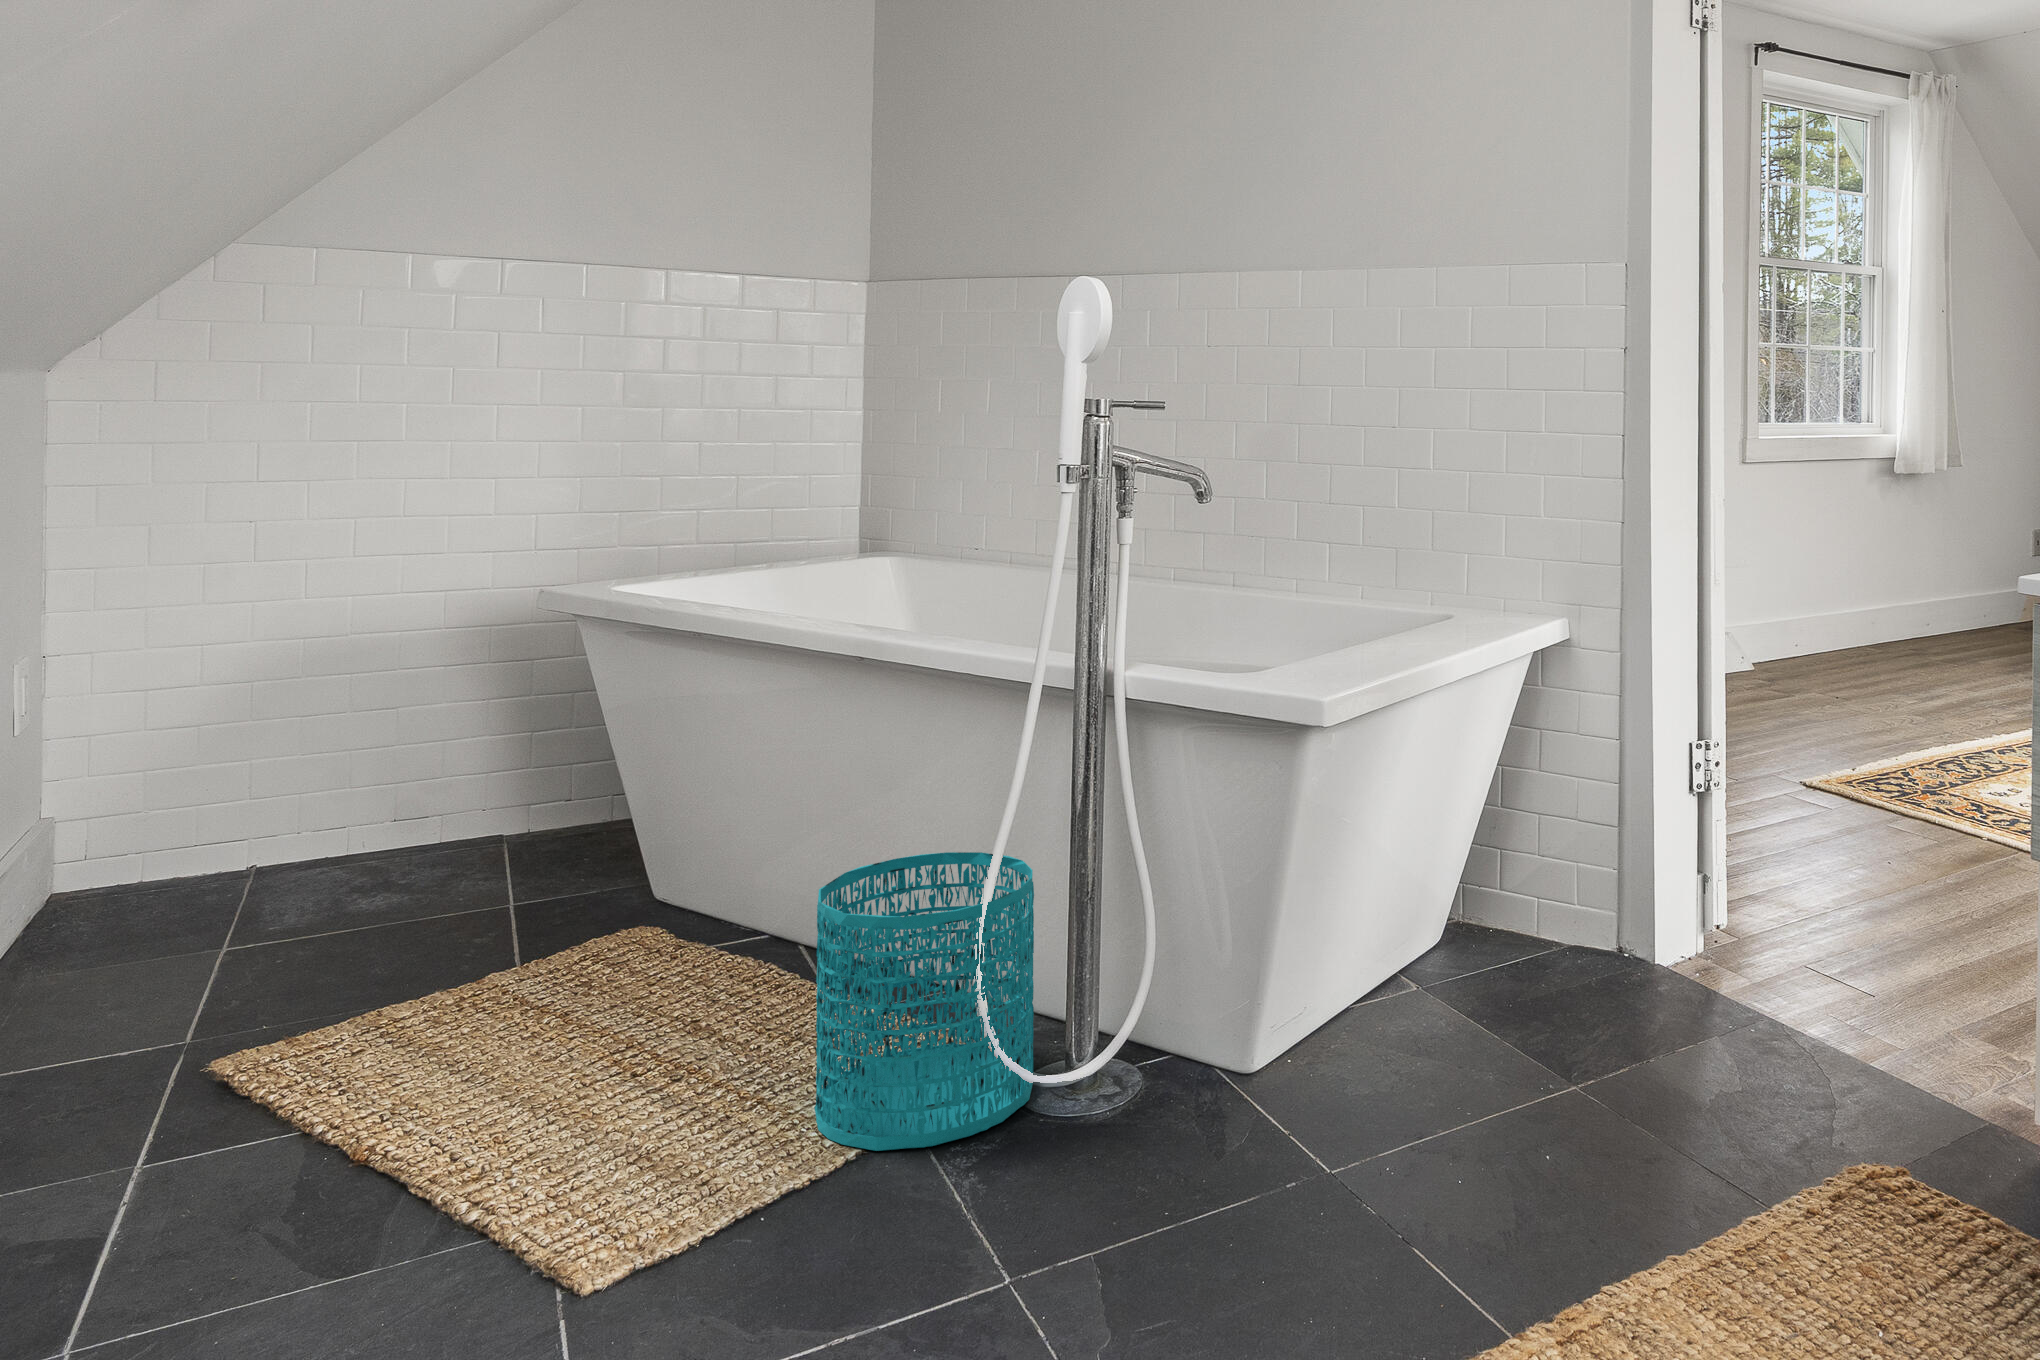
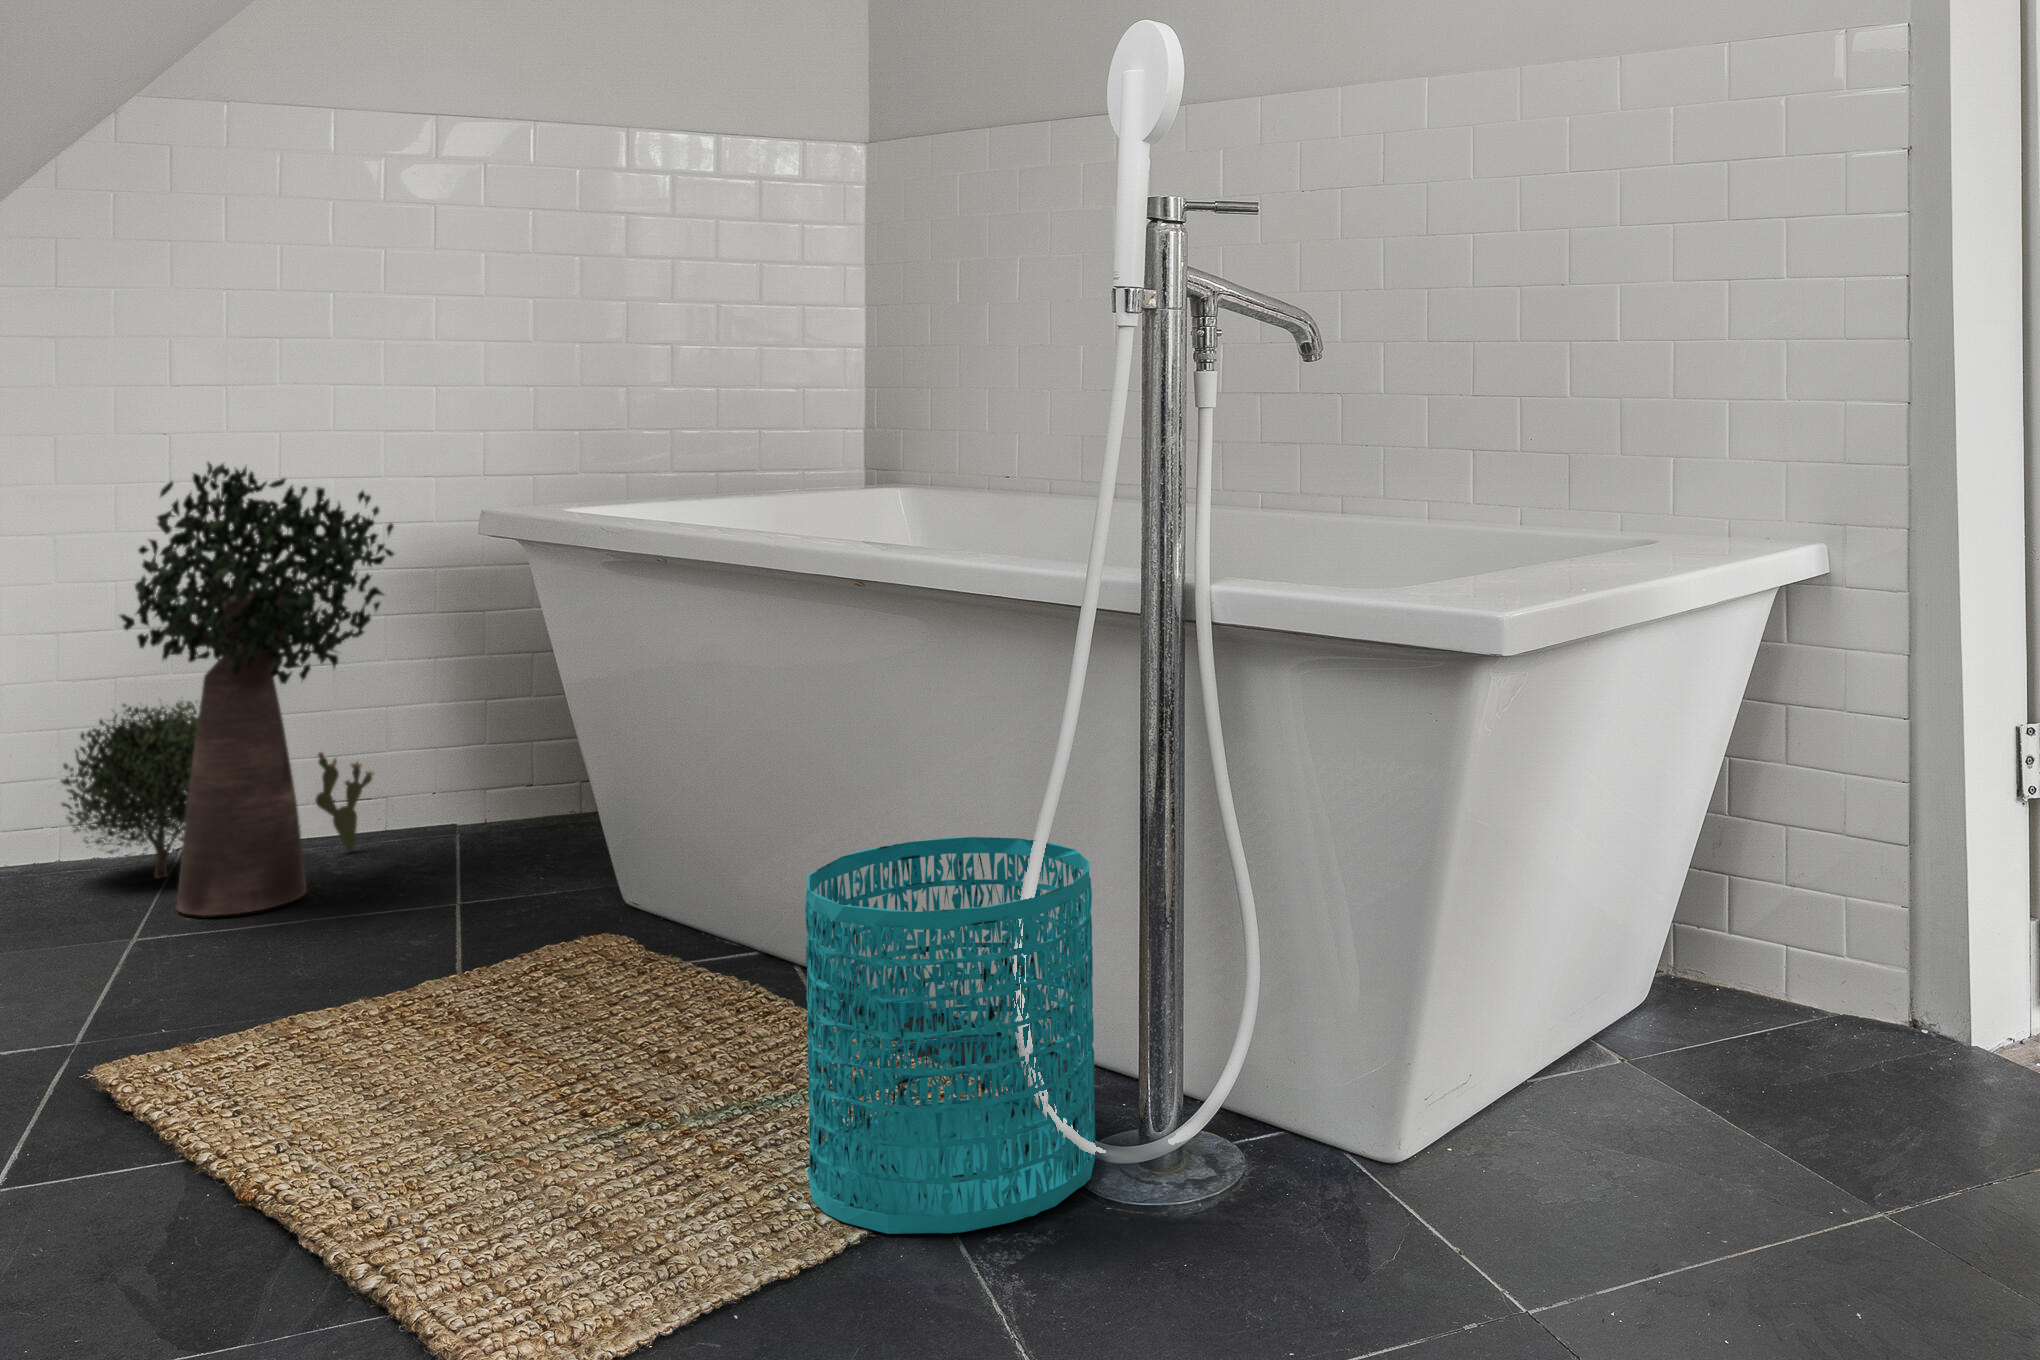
potted plant: none [156,552,465,926] -> present [61,463,394,916]

